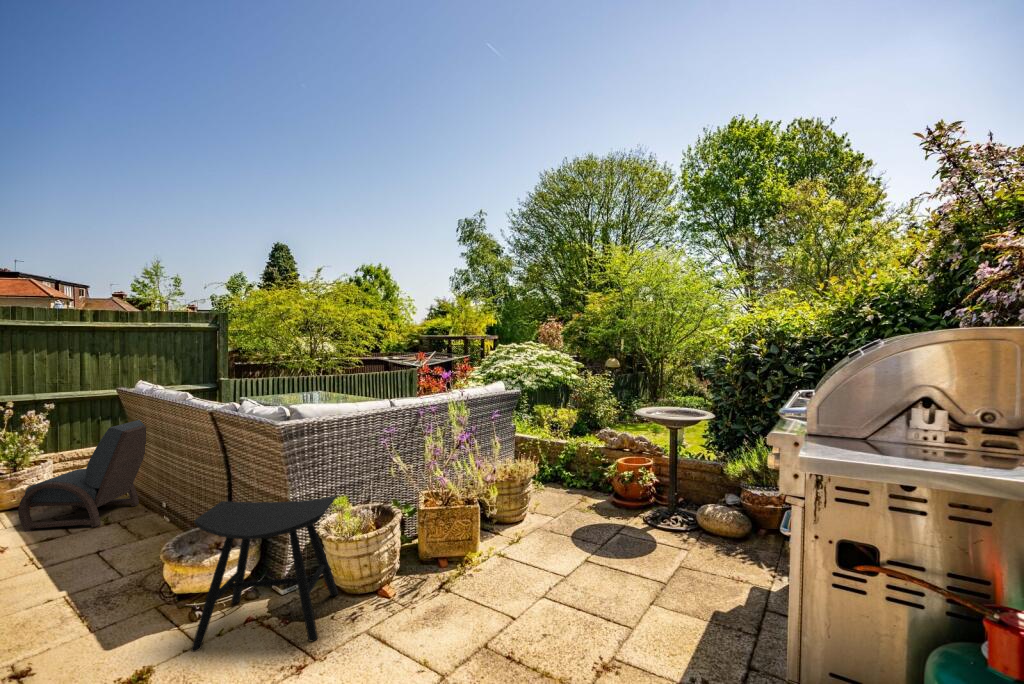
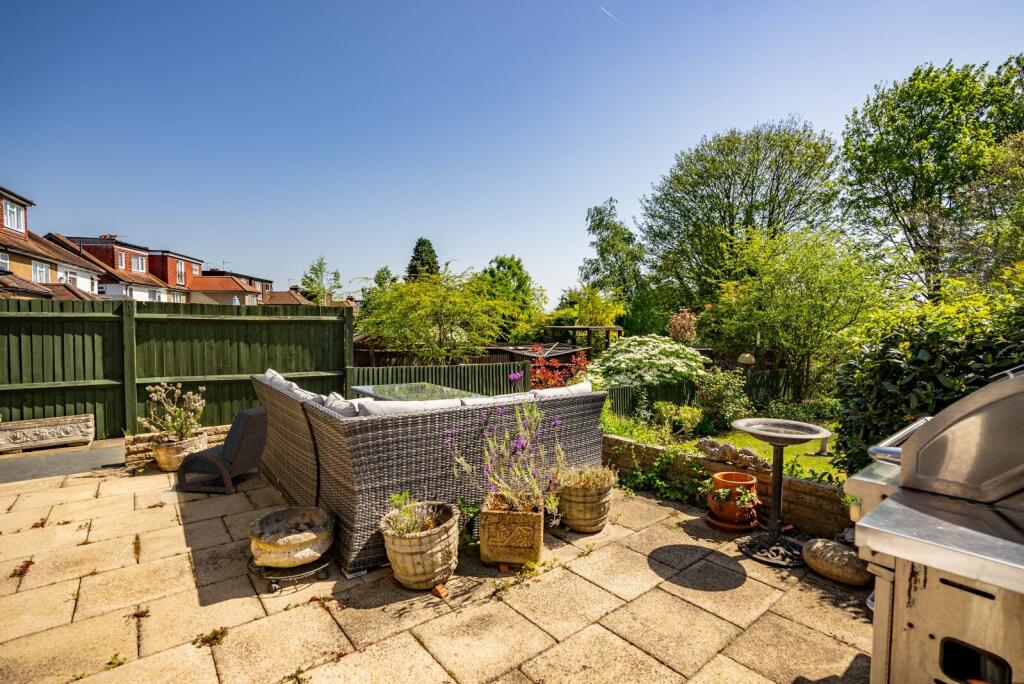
stool: present [191,496,338,652] -> none [262,486,395,628]

